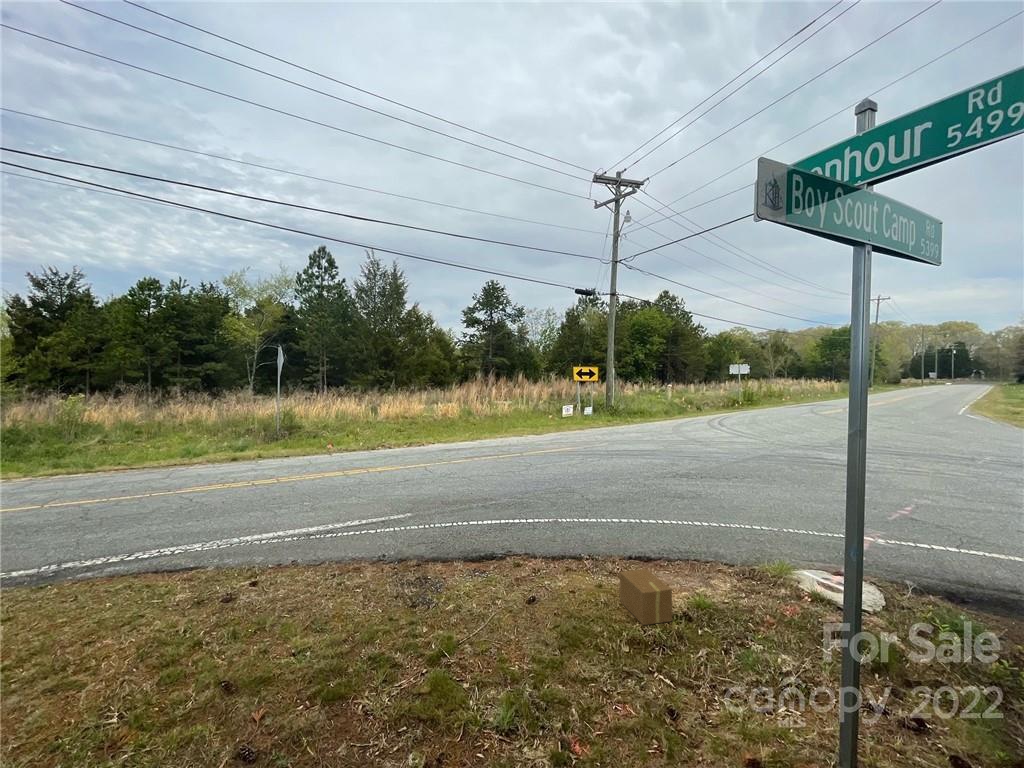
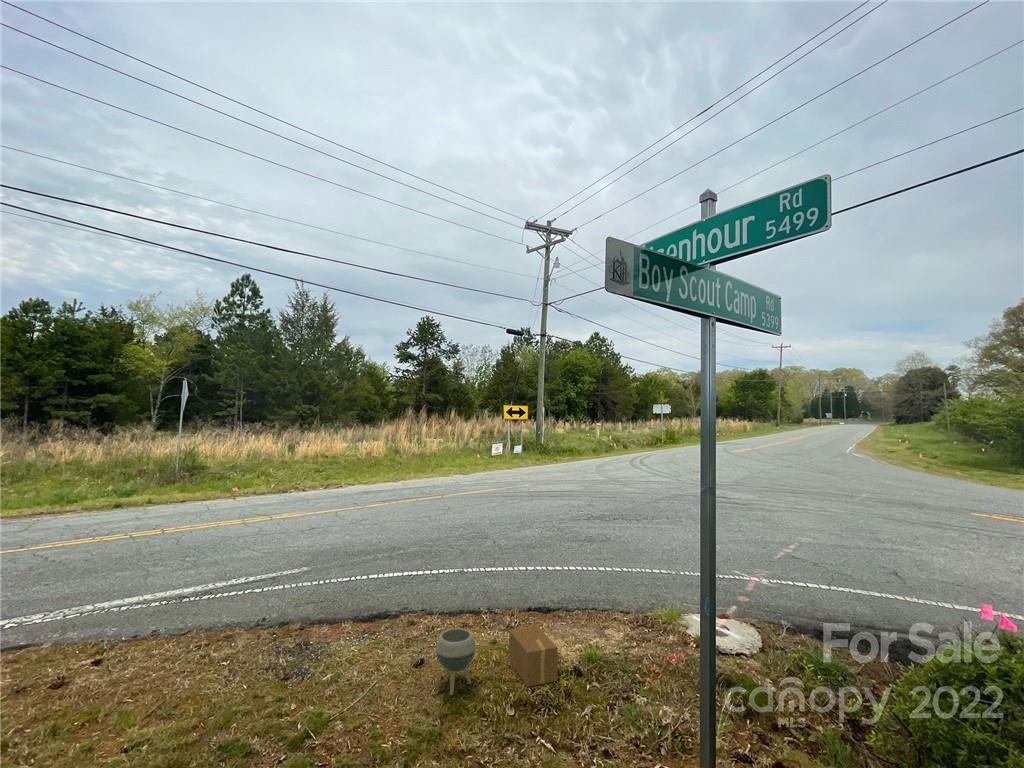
planter: none [553,568,591,629] -> present [436,628,476,695]

